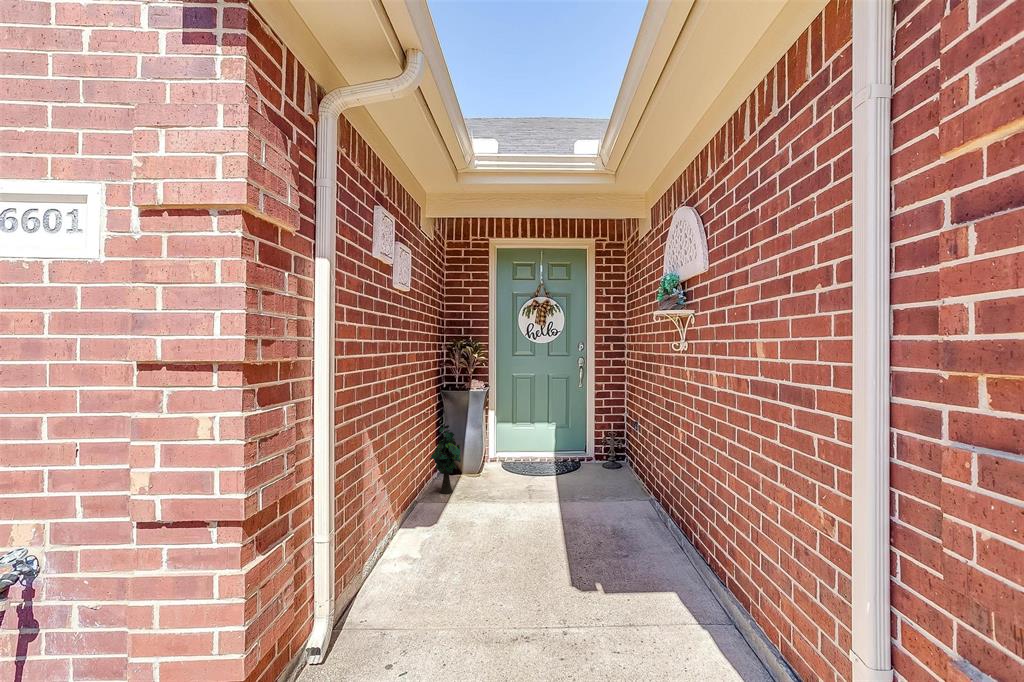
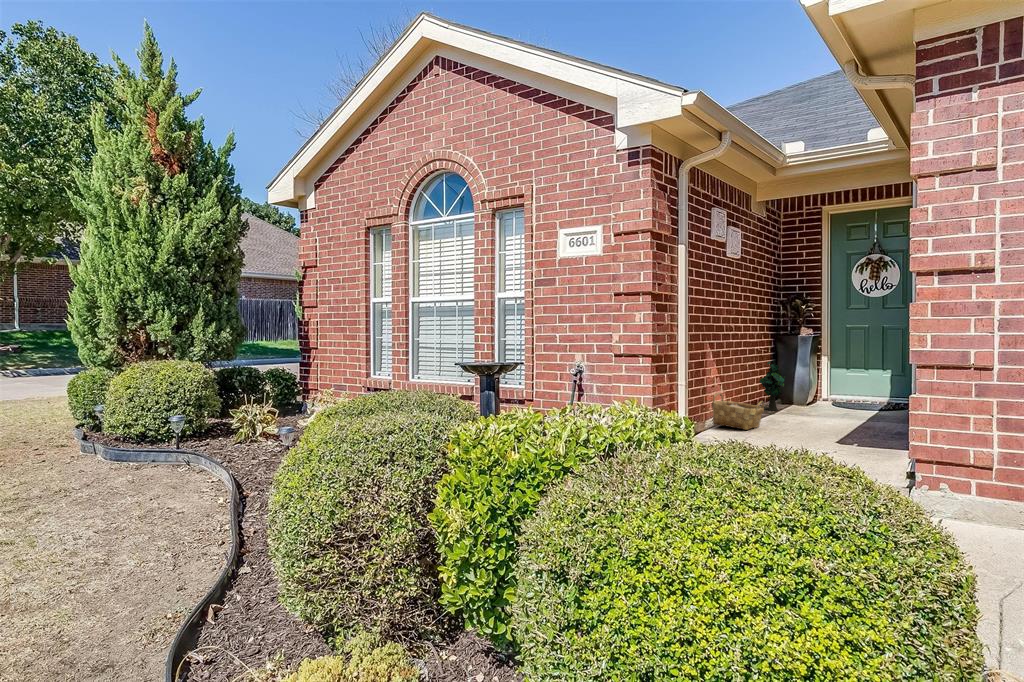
woven basket: none [375,513,458,584] -> present [712,393,764,430]

